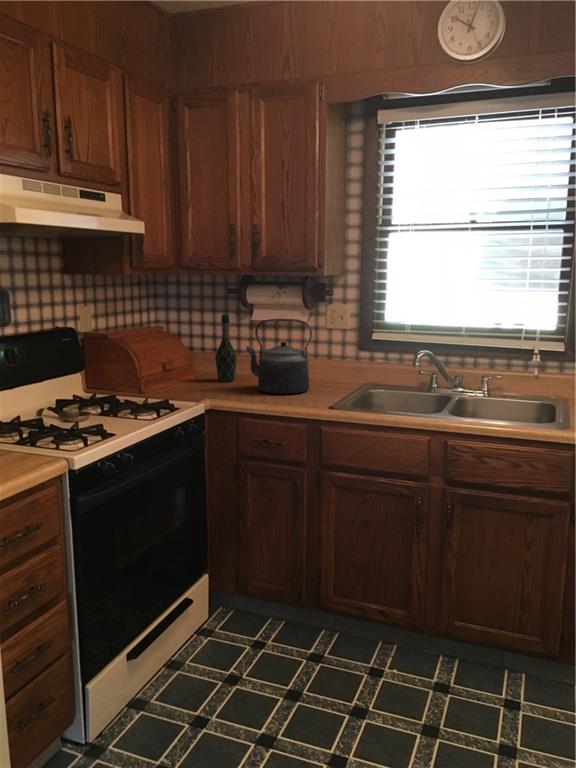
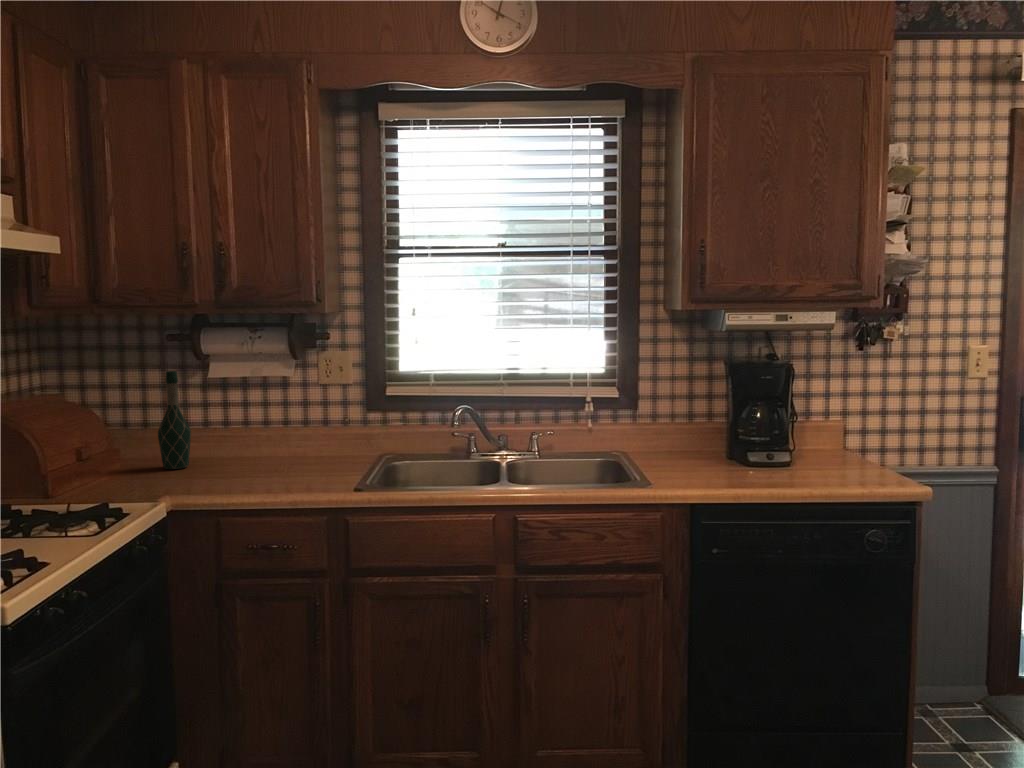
kettle: present [246,319,312,394] -> none [212,373,311,479]

